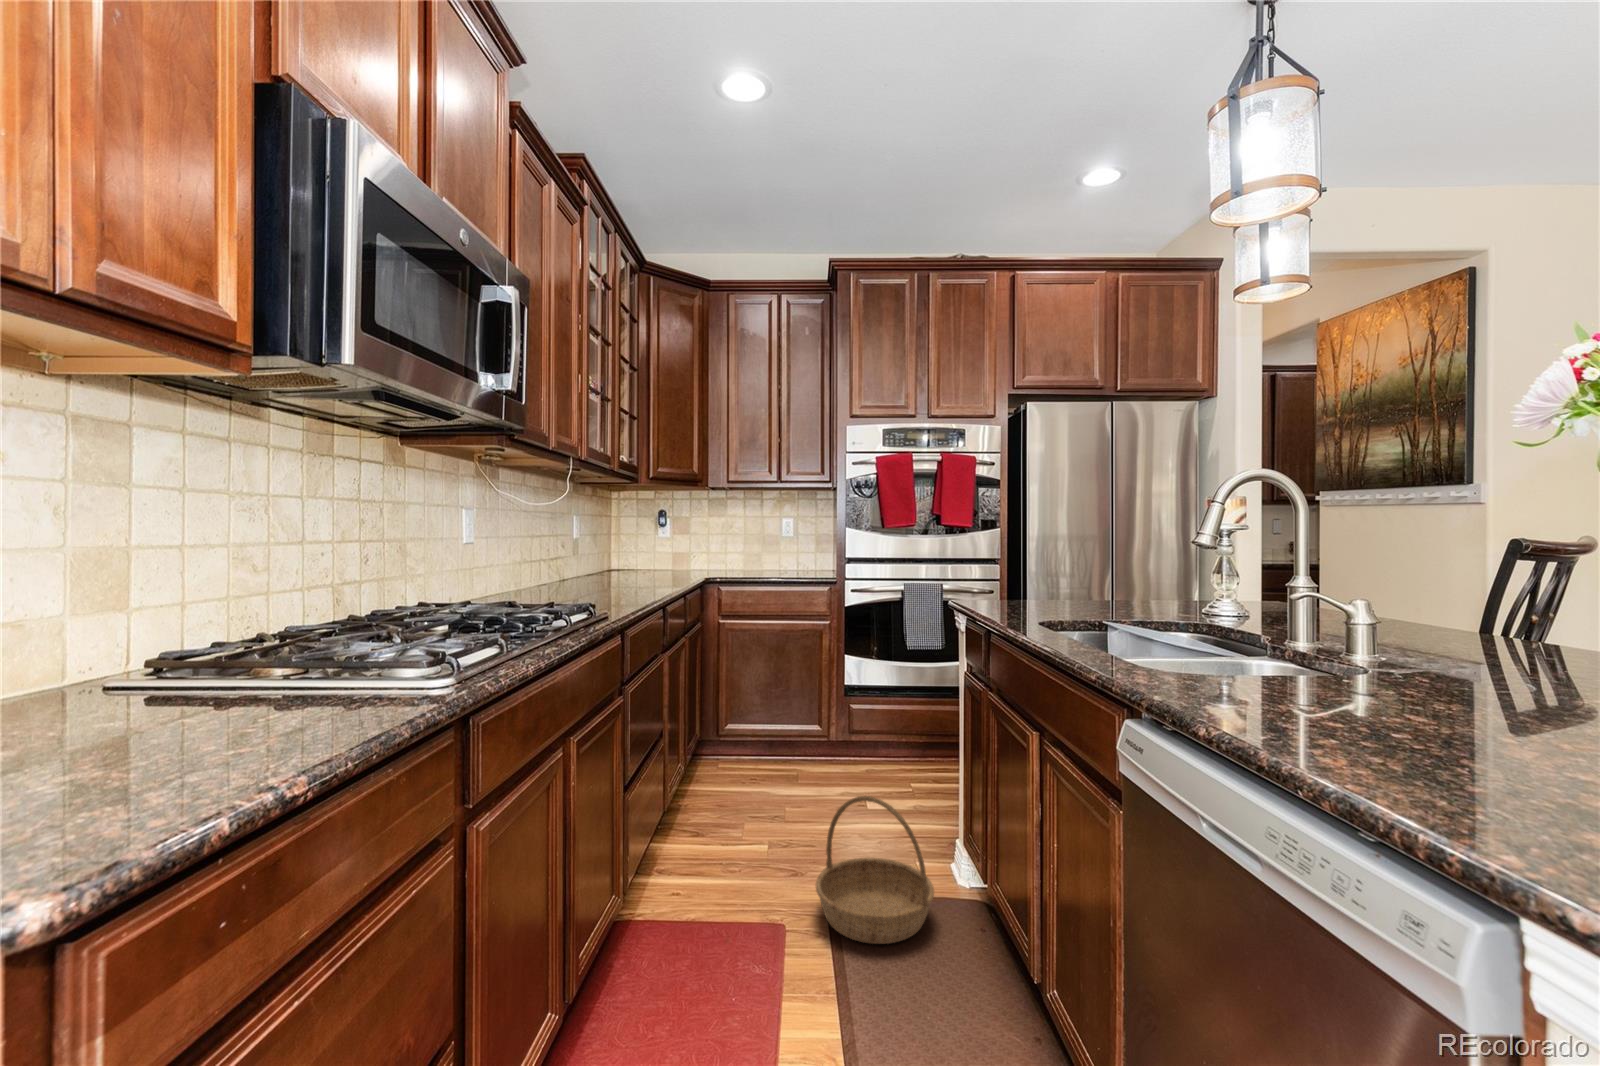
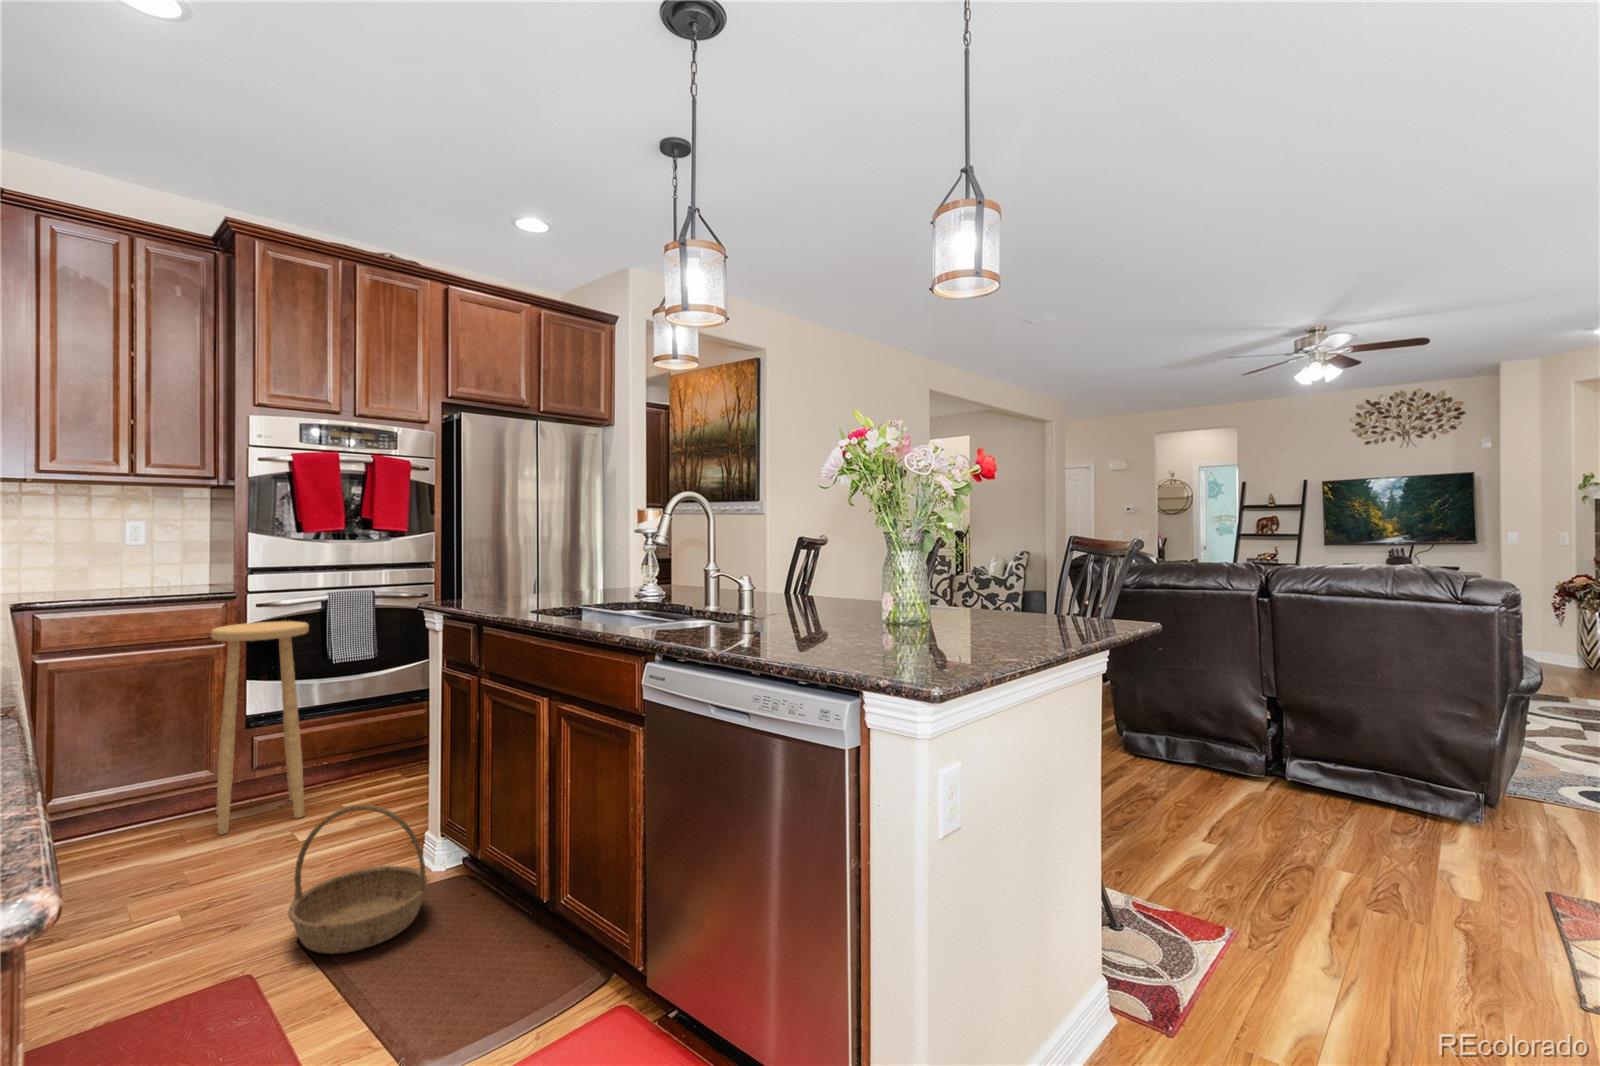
stool: none [816,606,884,786] -> present [211,621,309,835]

